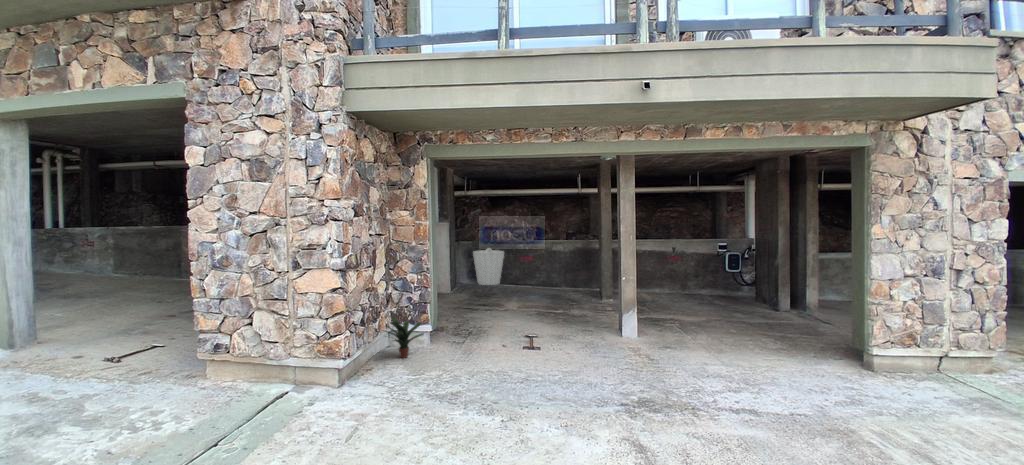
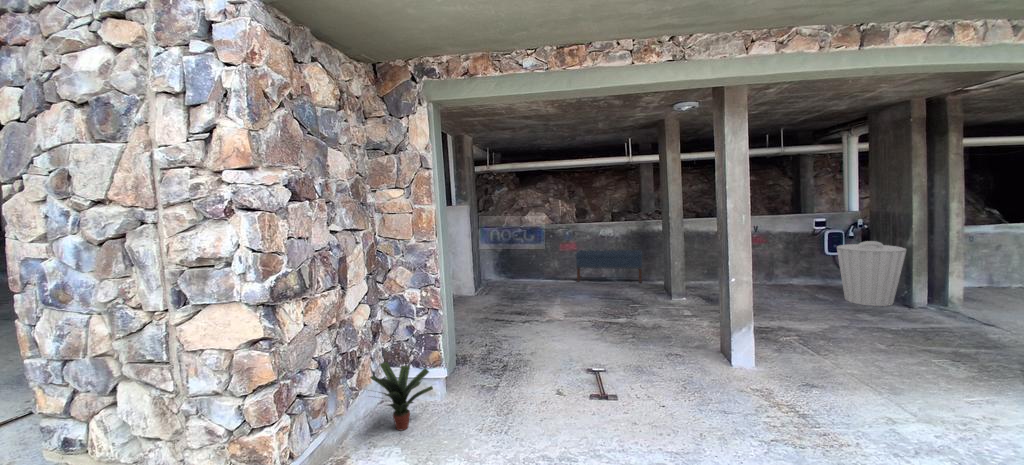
trash can: present [473,248,504,285] -> present [837,241,906,306]
bench: none [534,261,588,288] -> present [576,250,642,283]

